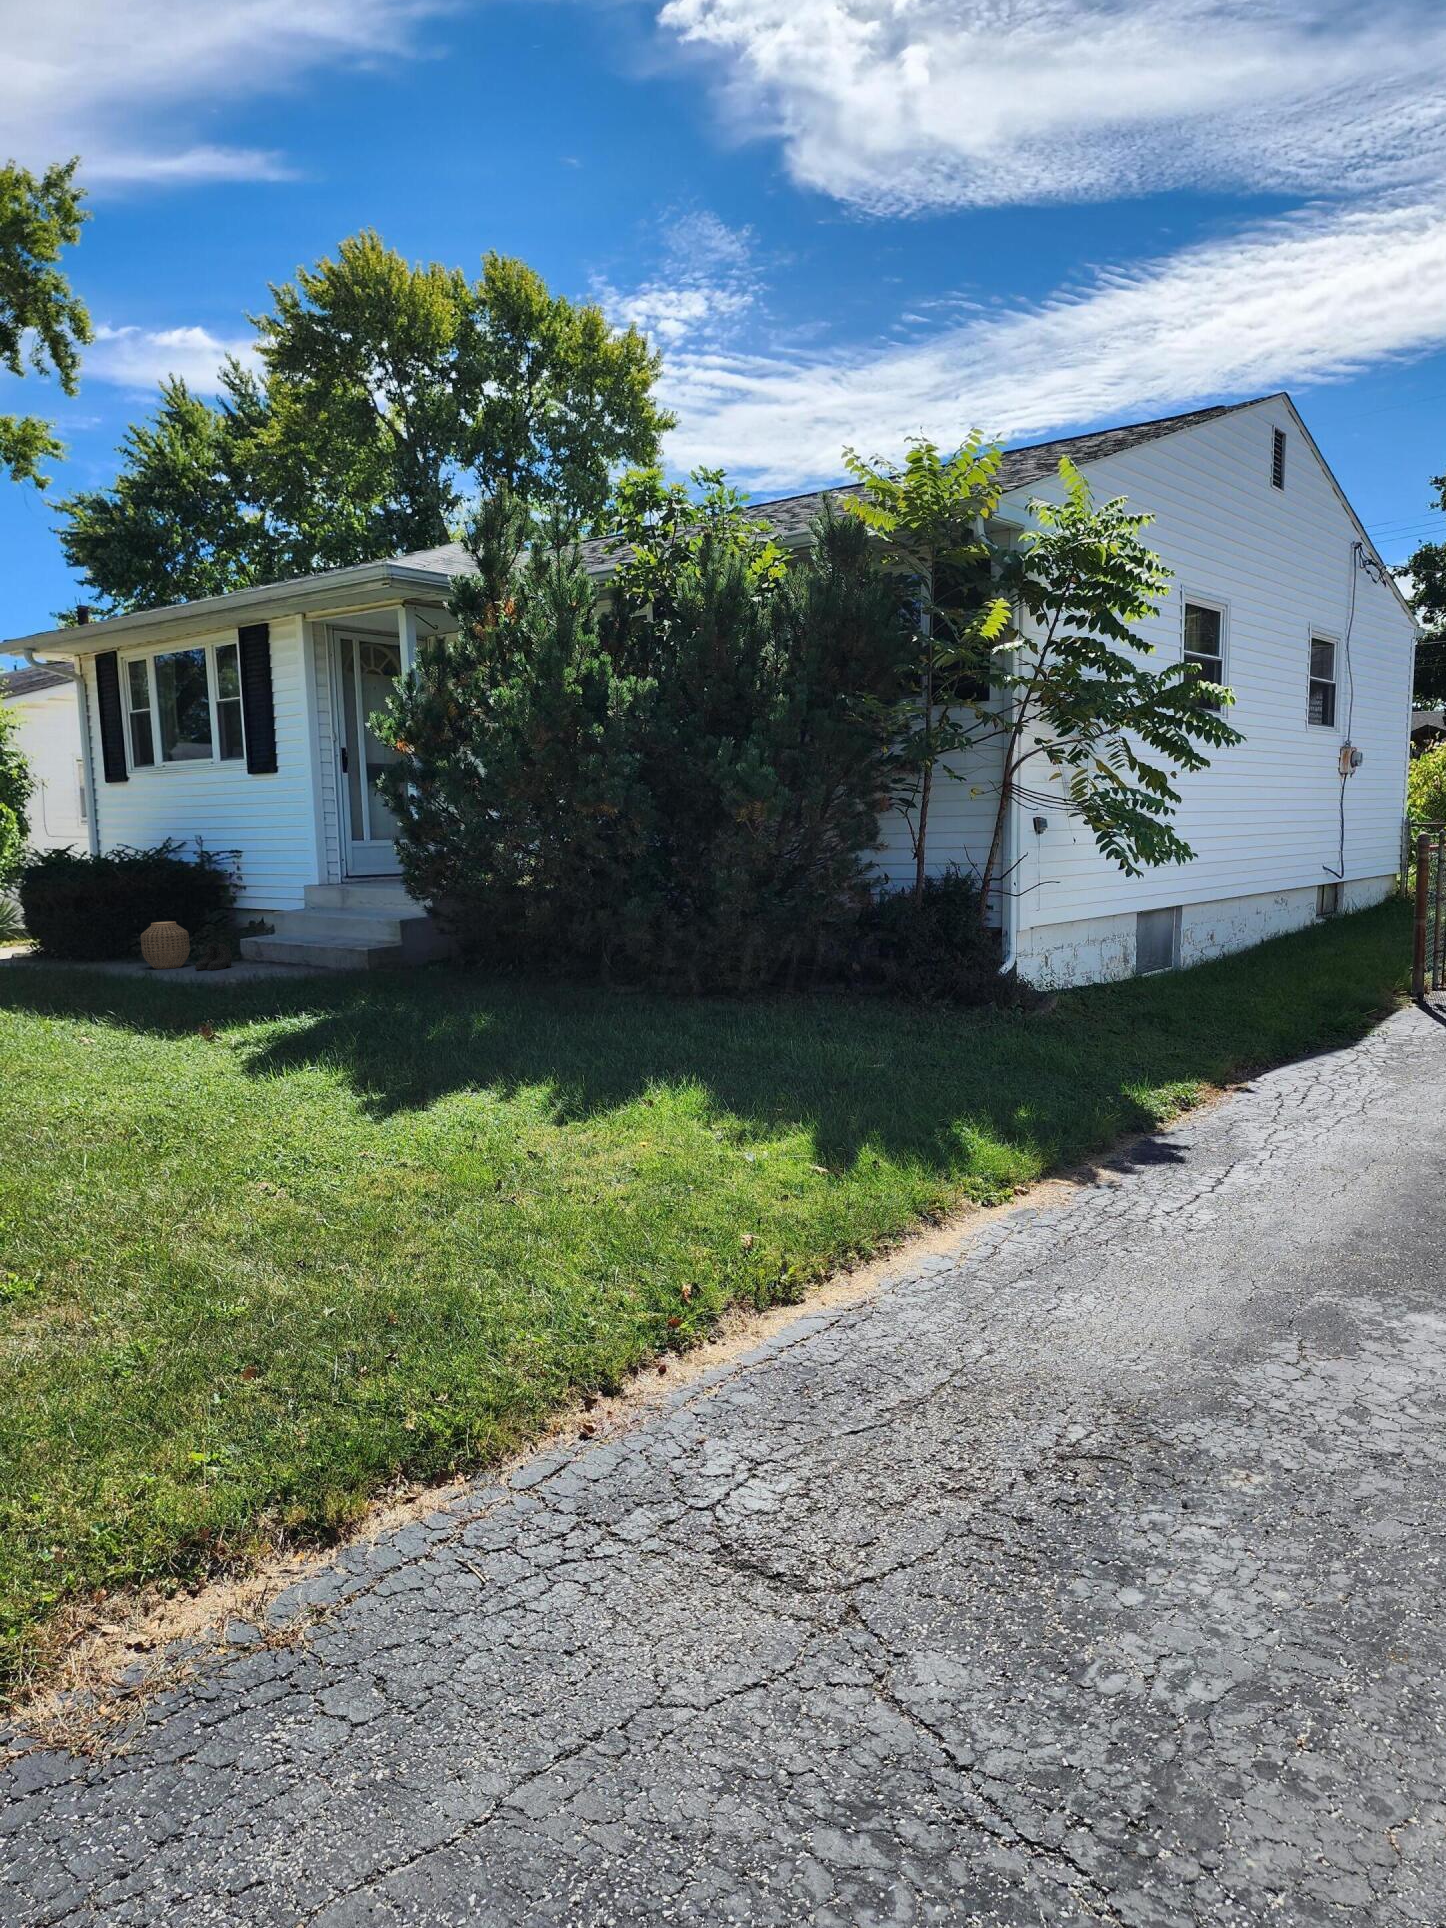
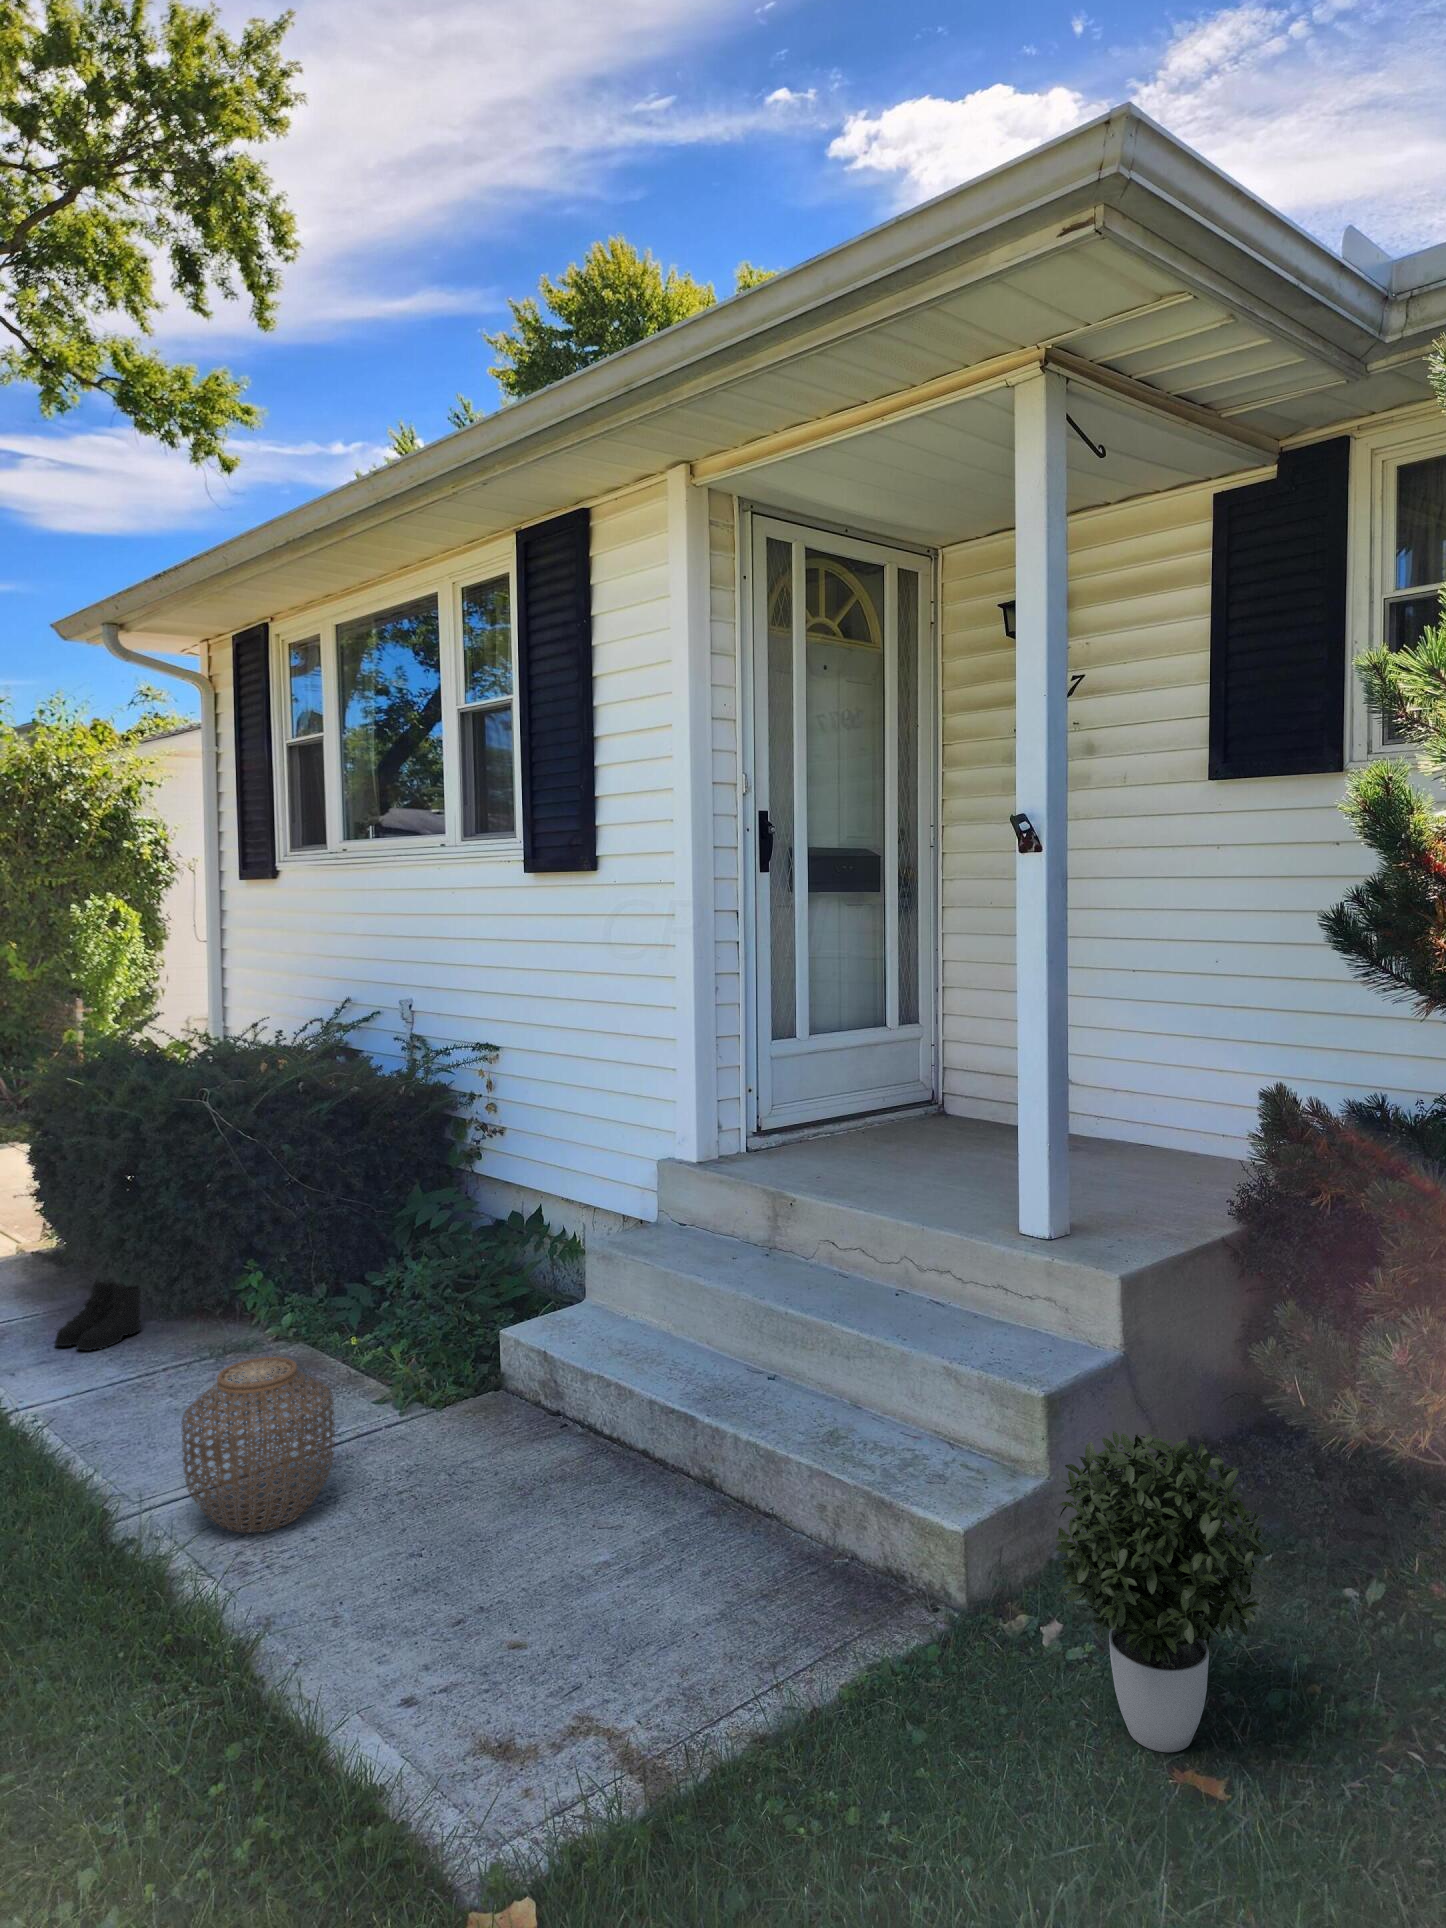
potted plant: none [375,896,427,965] -> present [1056,1431,1270,1752]
boots: present [195,944,231,970] -> present [54,1281,141,1351]

